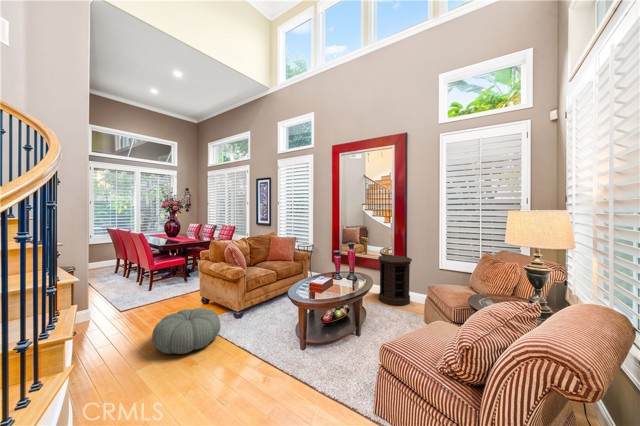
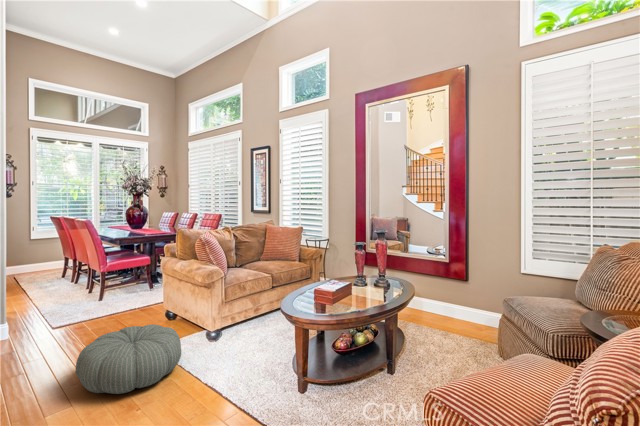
side table: present [378,255,412,306] -> none [422,253,475,328]

